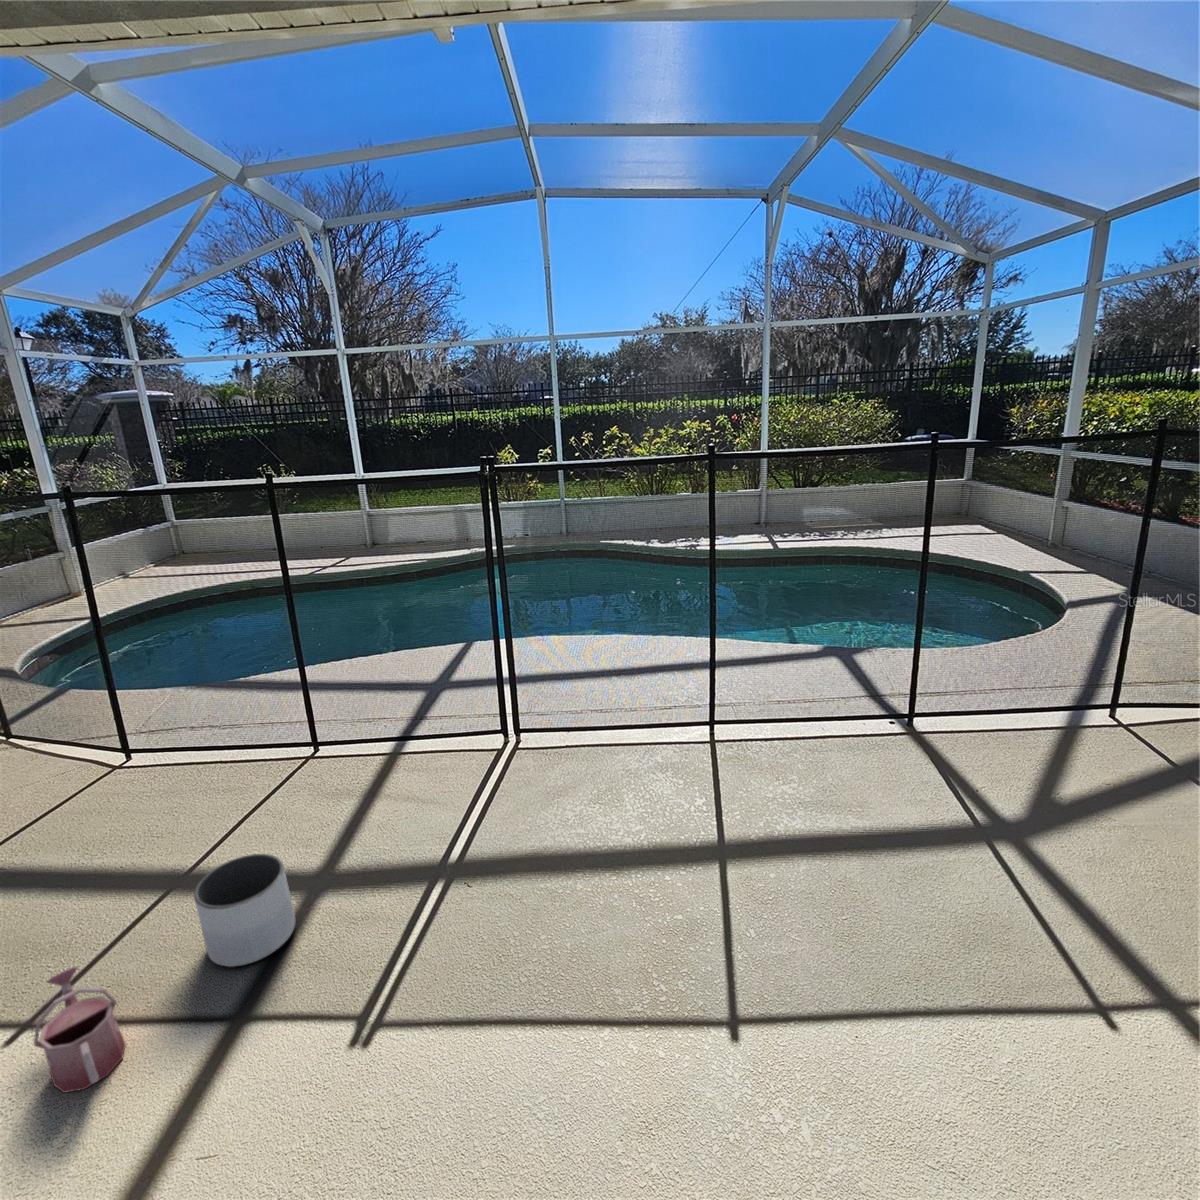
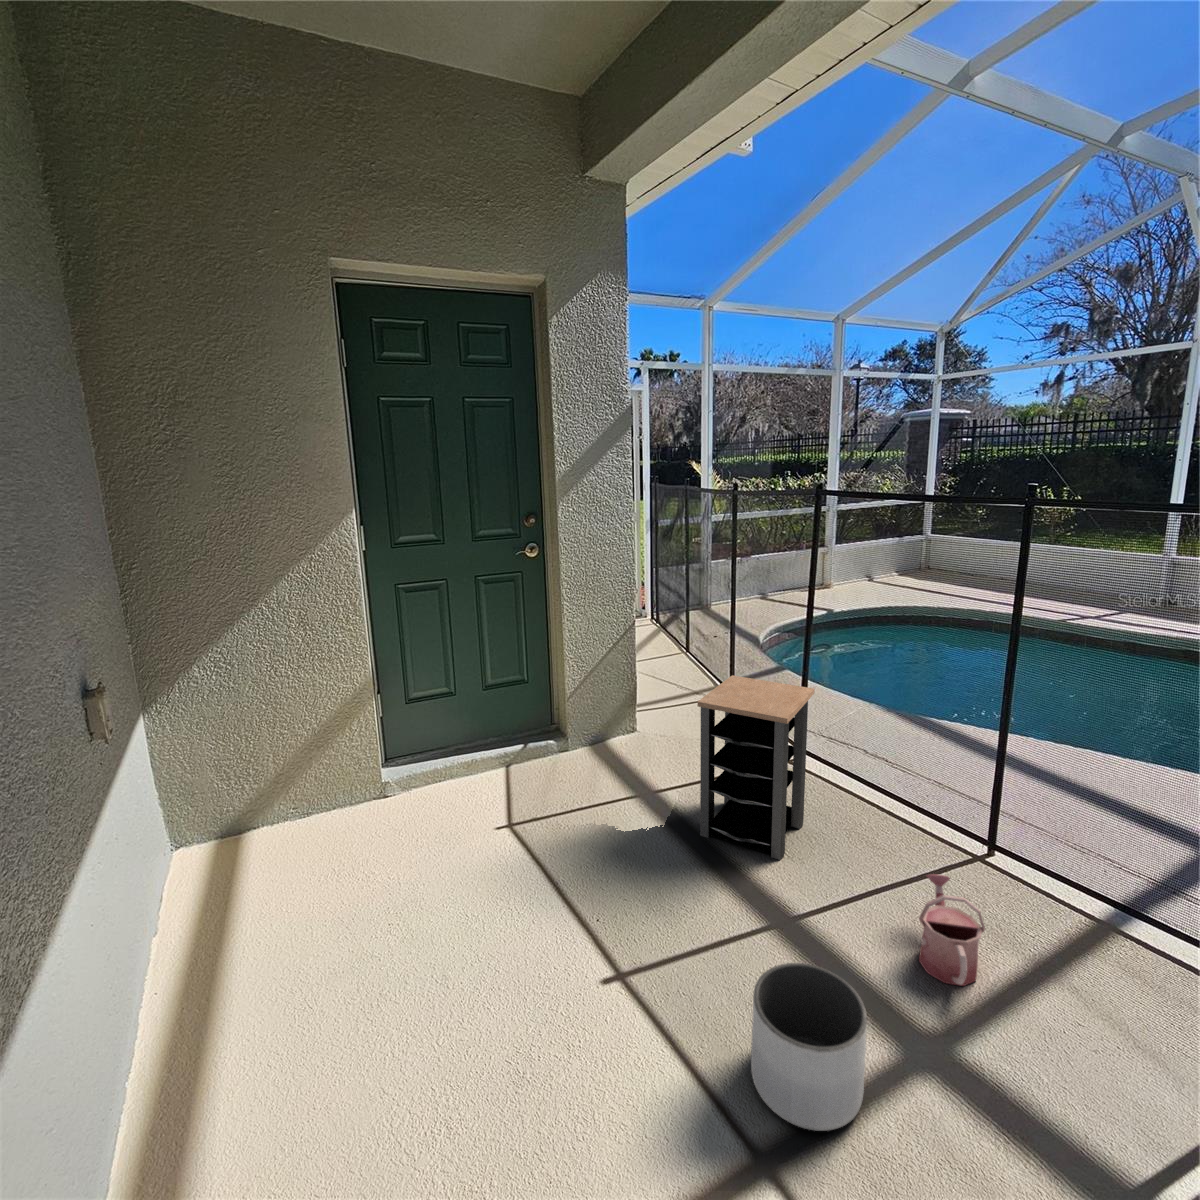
side table: none [16,677,166,861] -> present [697,675,815,860]
watering can: present [34,967,125,1093] -> present [919,874,985,986]

